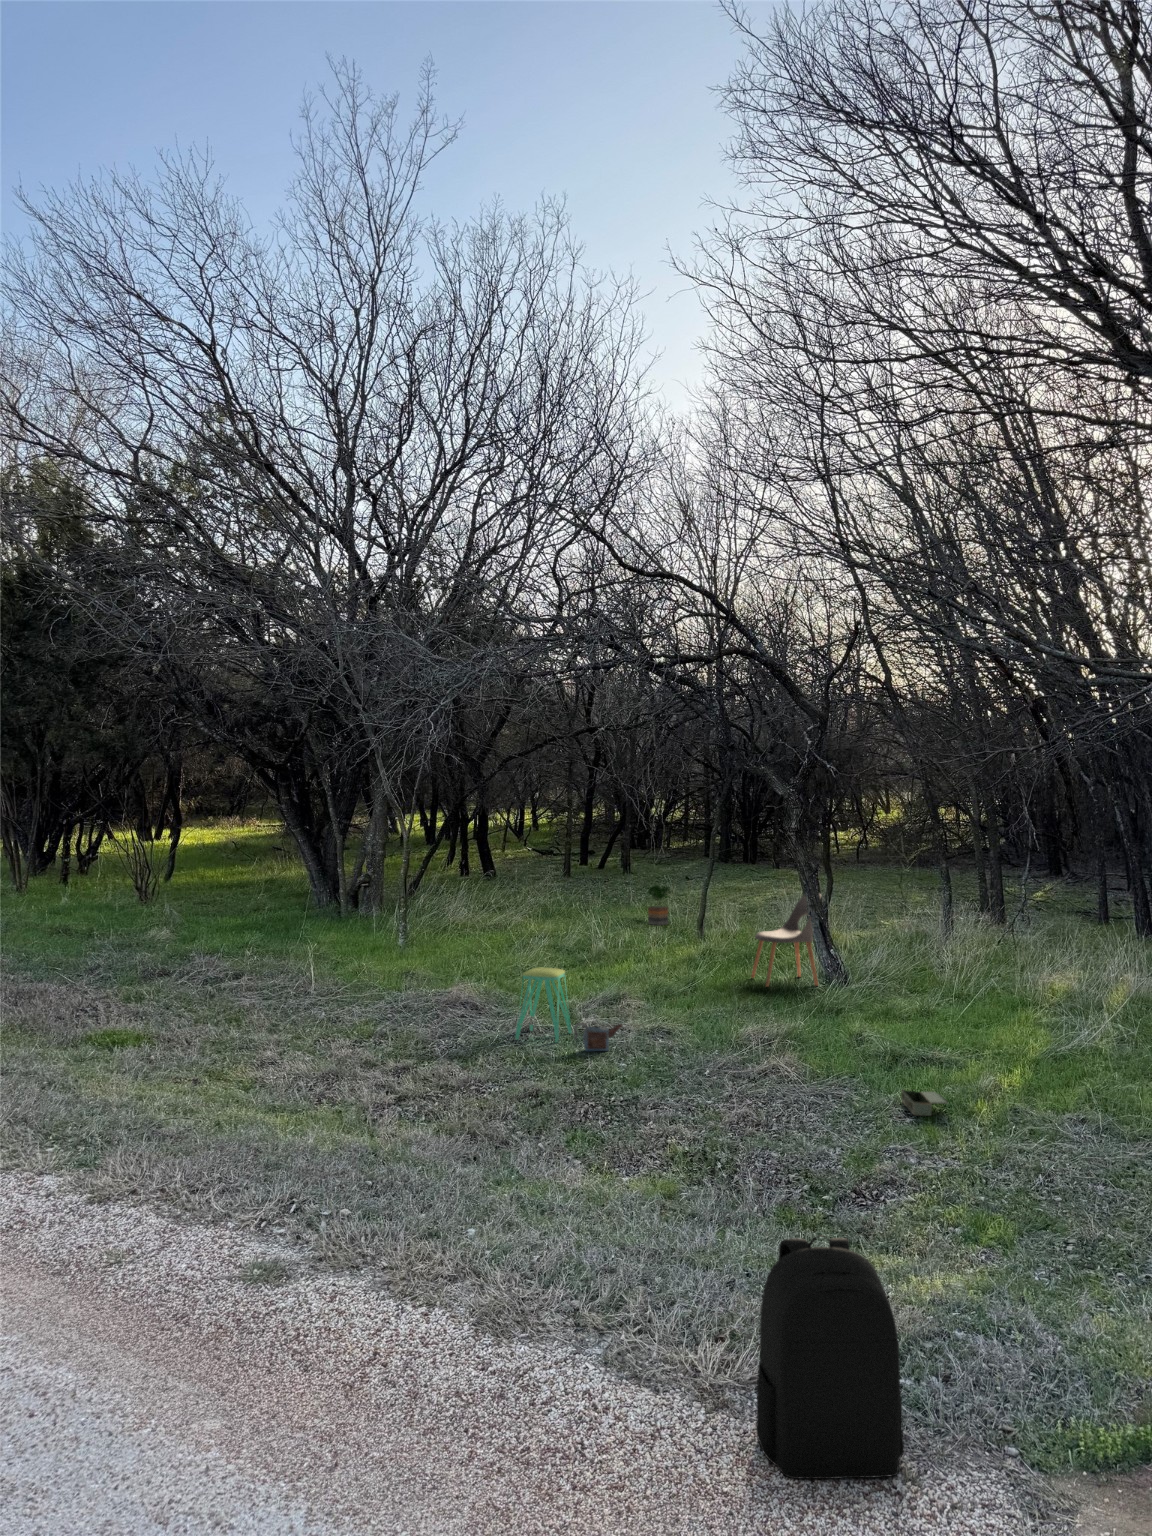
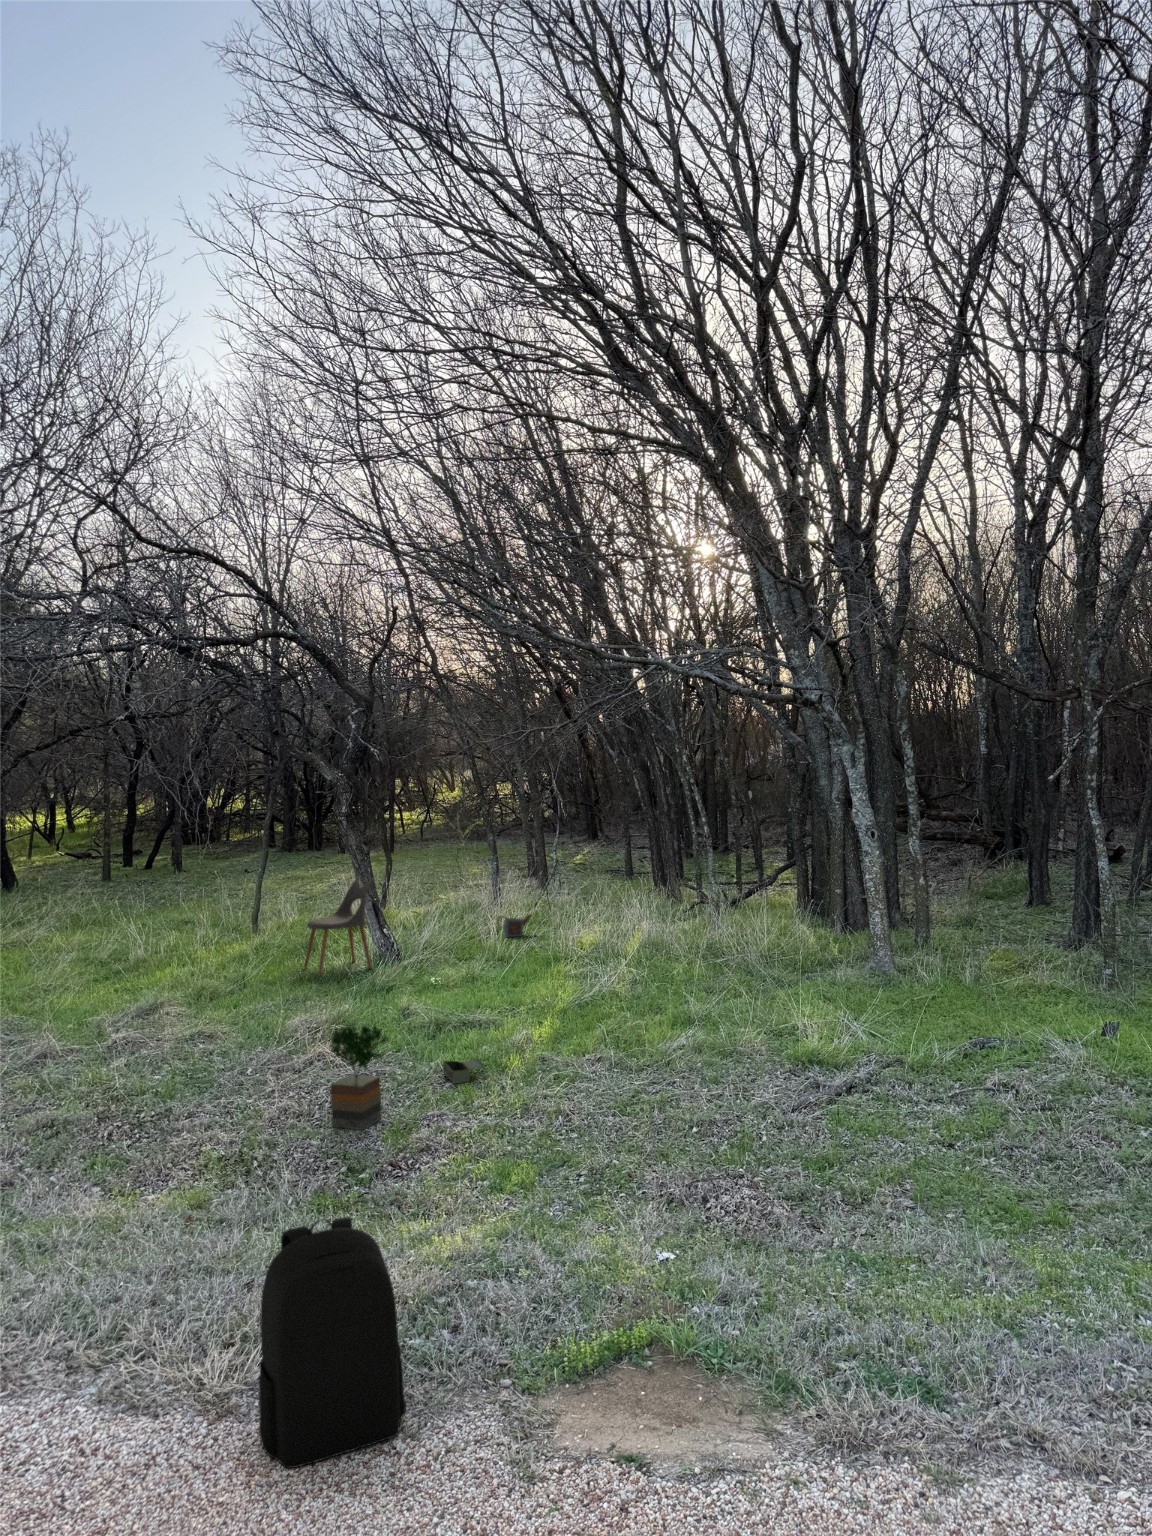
potted tree: present [648,885,672,925] -> present [330,1026,390,1130]
stool: present [515,967,572,1043] -> none [28,981,98,1066]
watering can: present [574,1023,622,1051] -> present [497,914,532,937]

